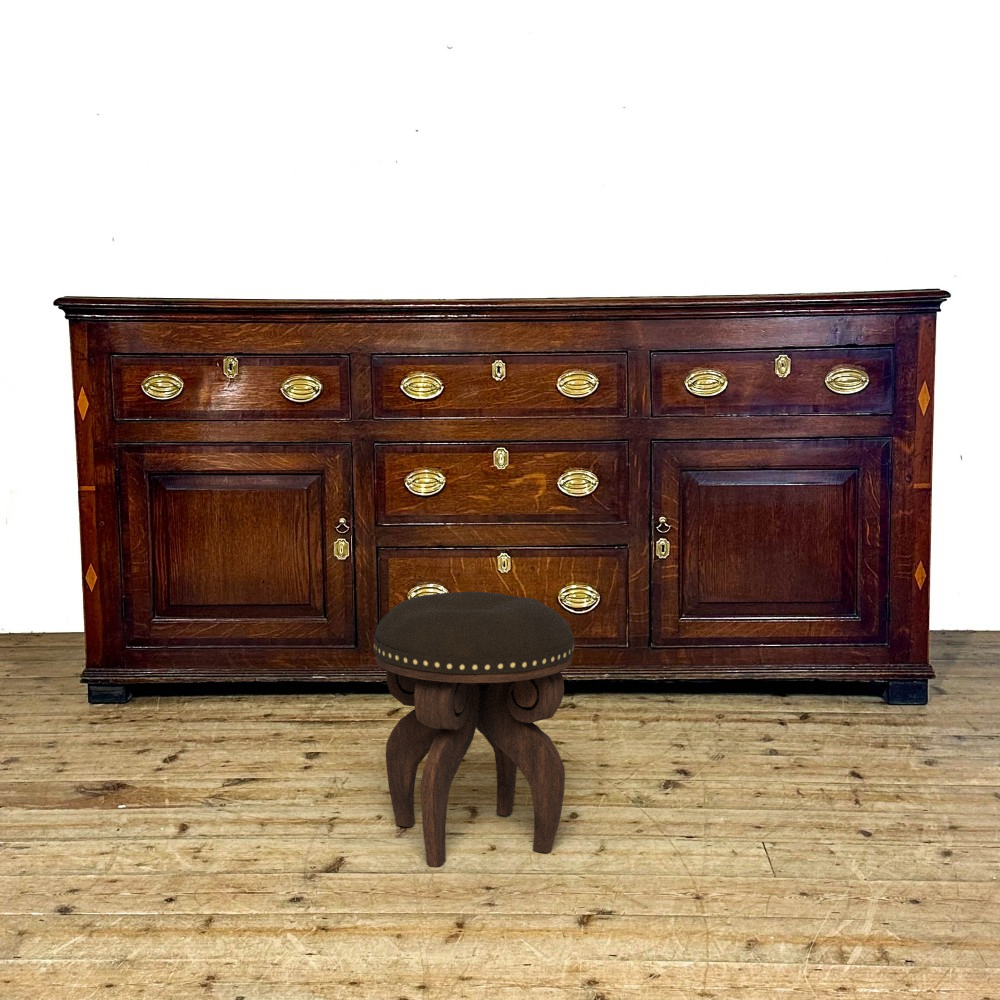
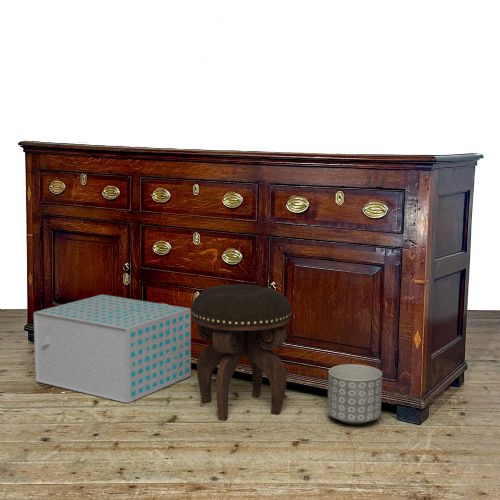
storage box: none [71,615,378,828] -> present [34,295,191,403]
planter: none [648,752,759,876] -> present [327,364,382,425]

